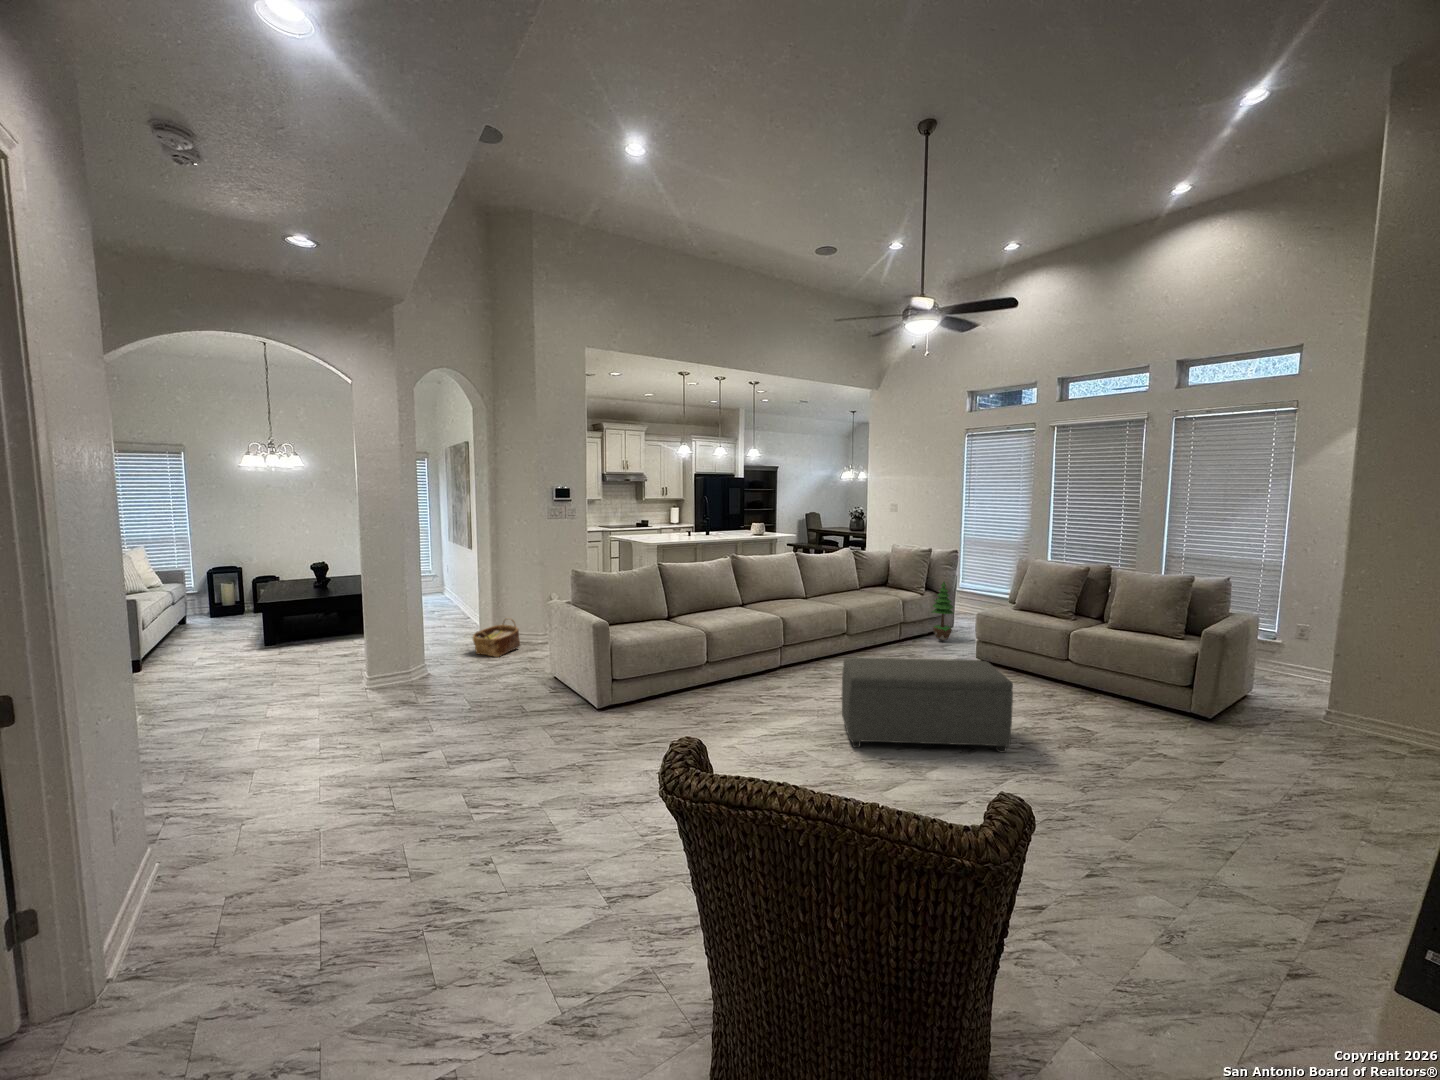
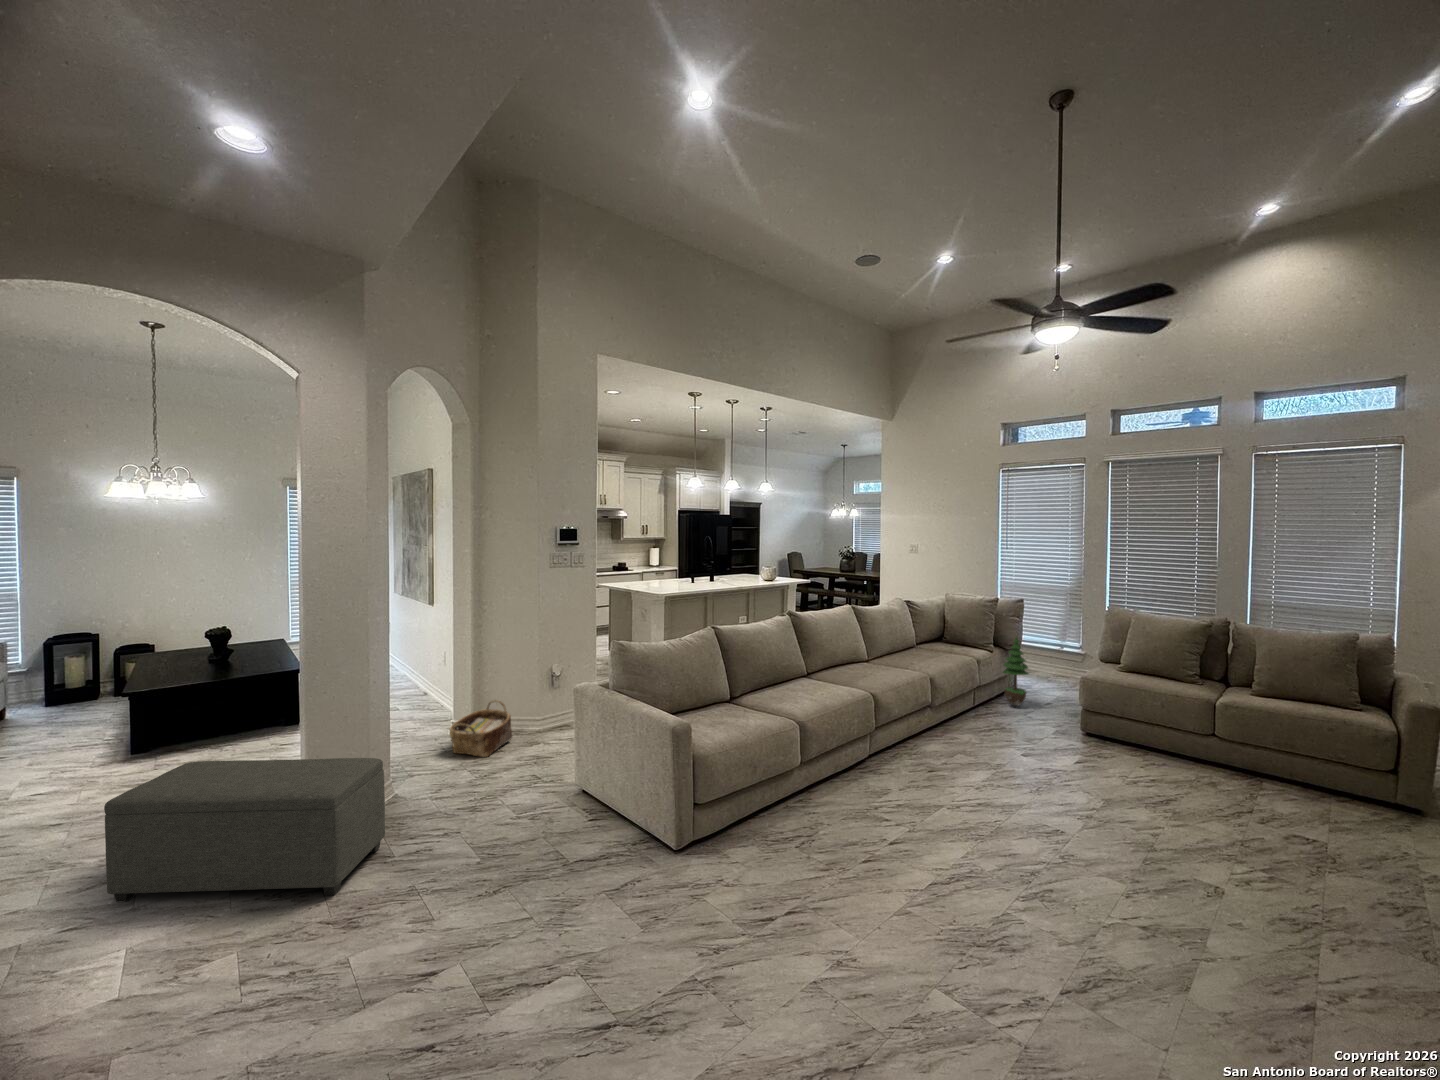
ottoman: present [842,658,1013,752] -> present [104,758,385,902]

